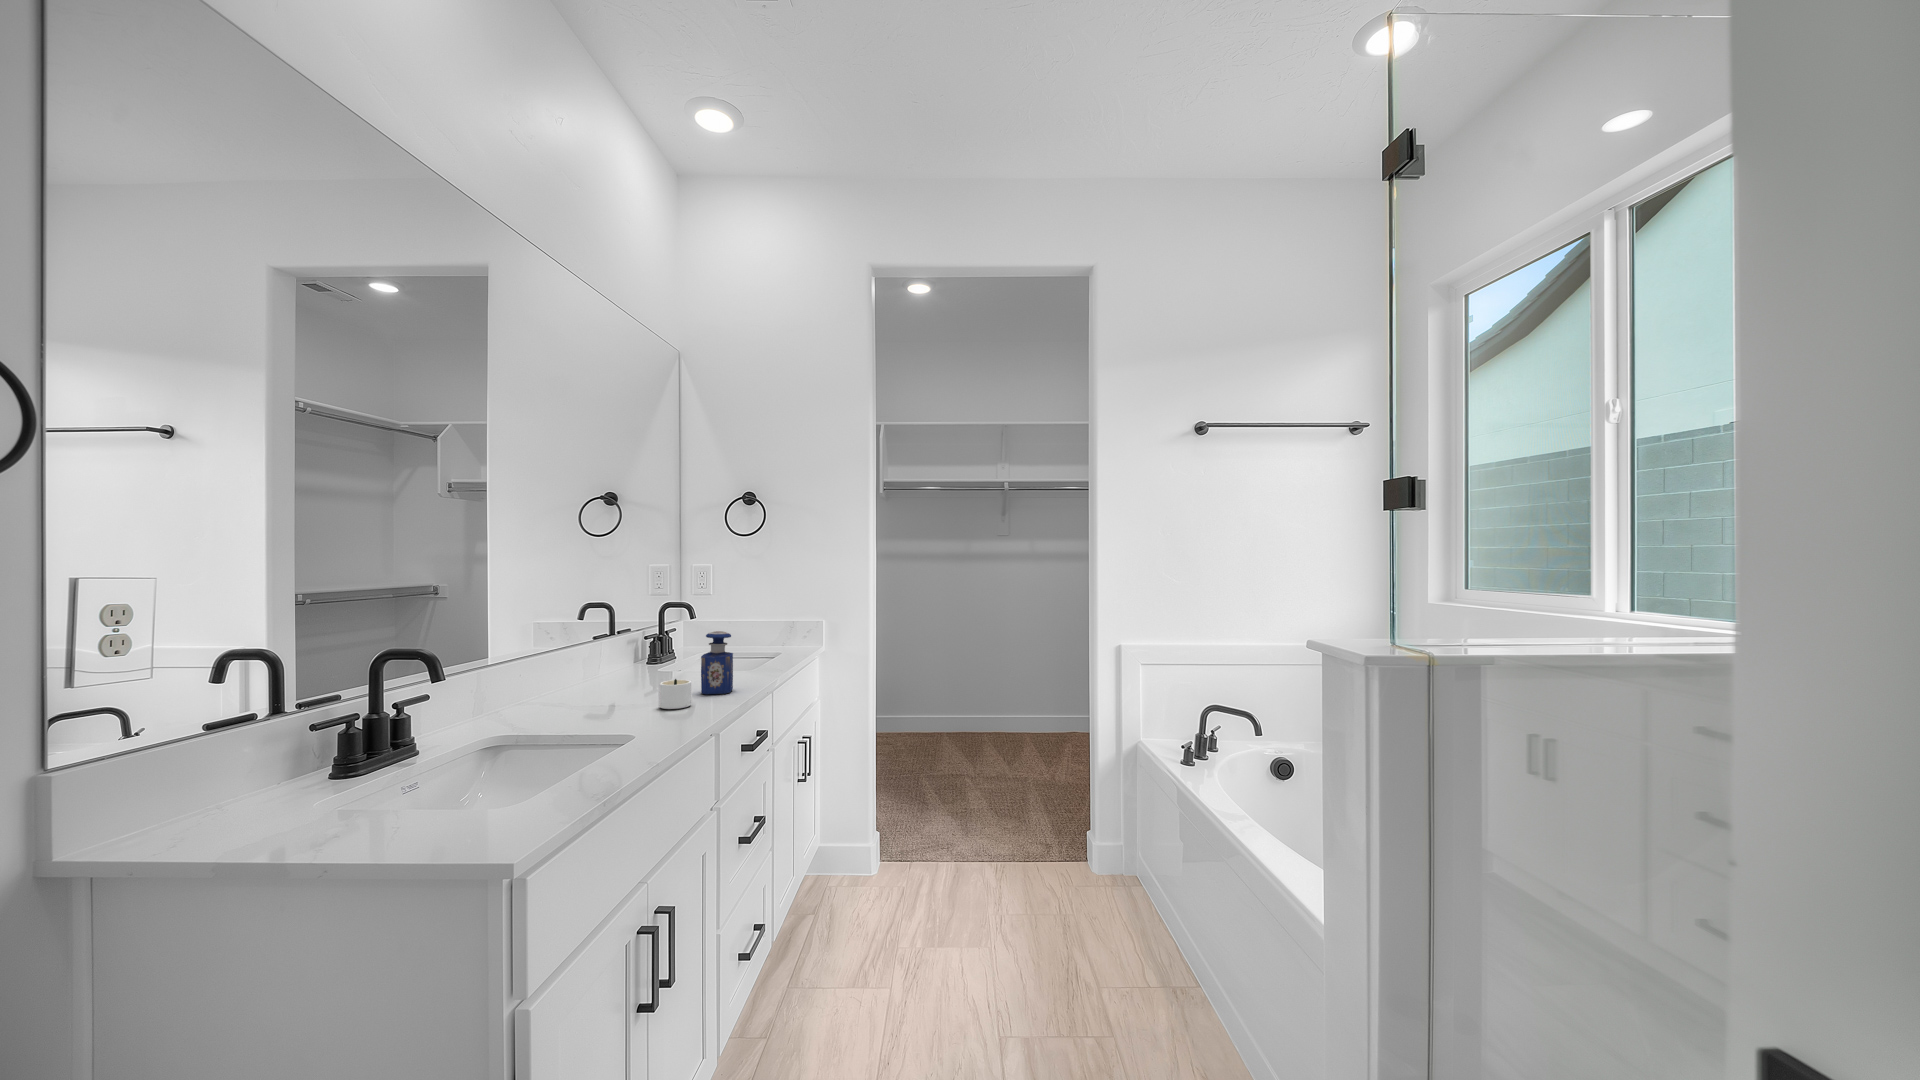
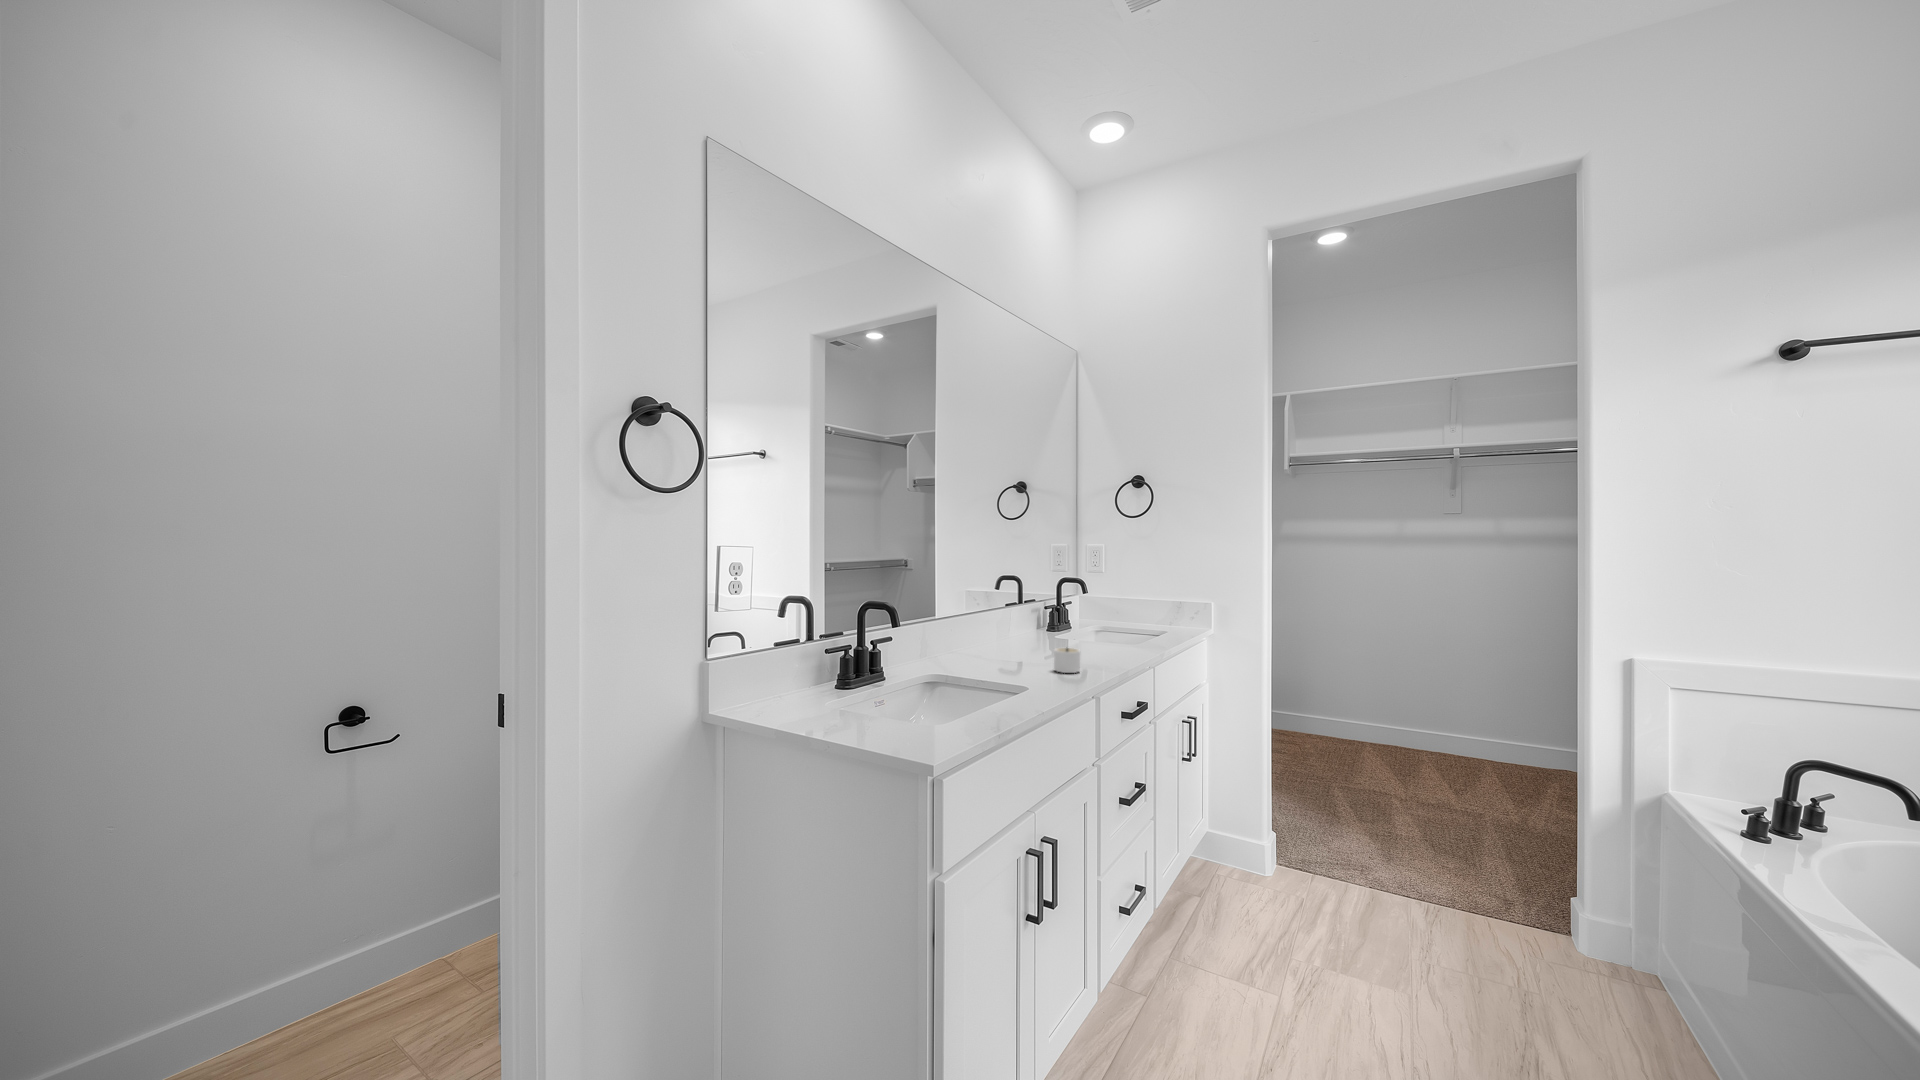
perfume bottle: present [701,631,733,694] -> none [1090,608,1119,665]

